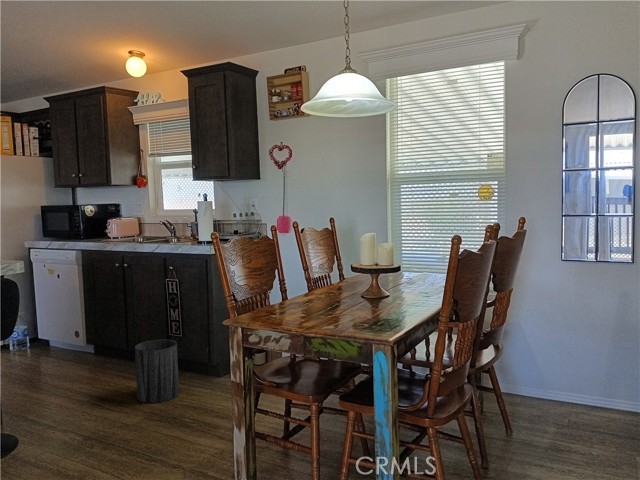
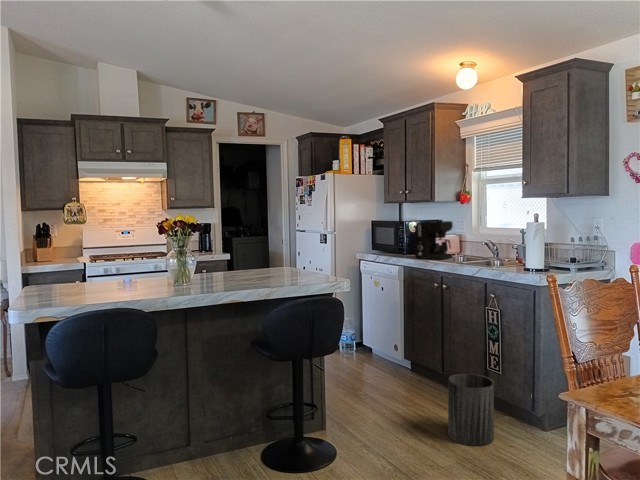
coffee maker: none [92,204,132,241] -> present [414,221,453,259]

